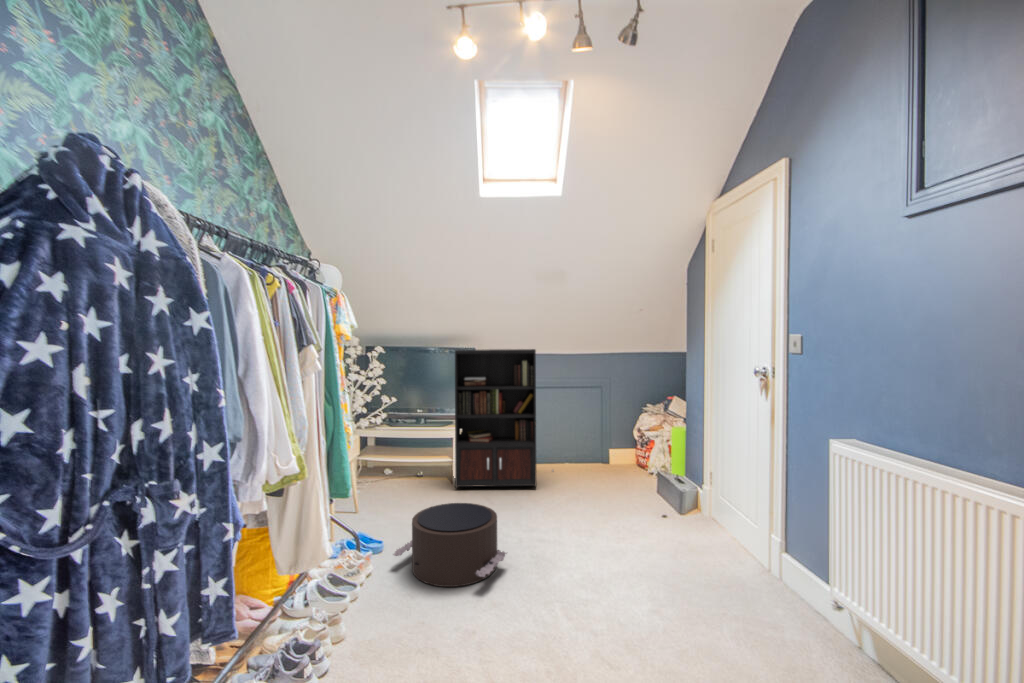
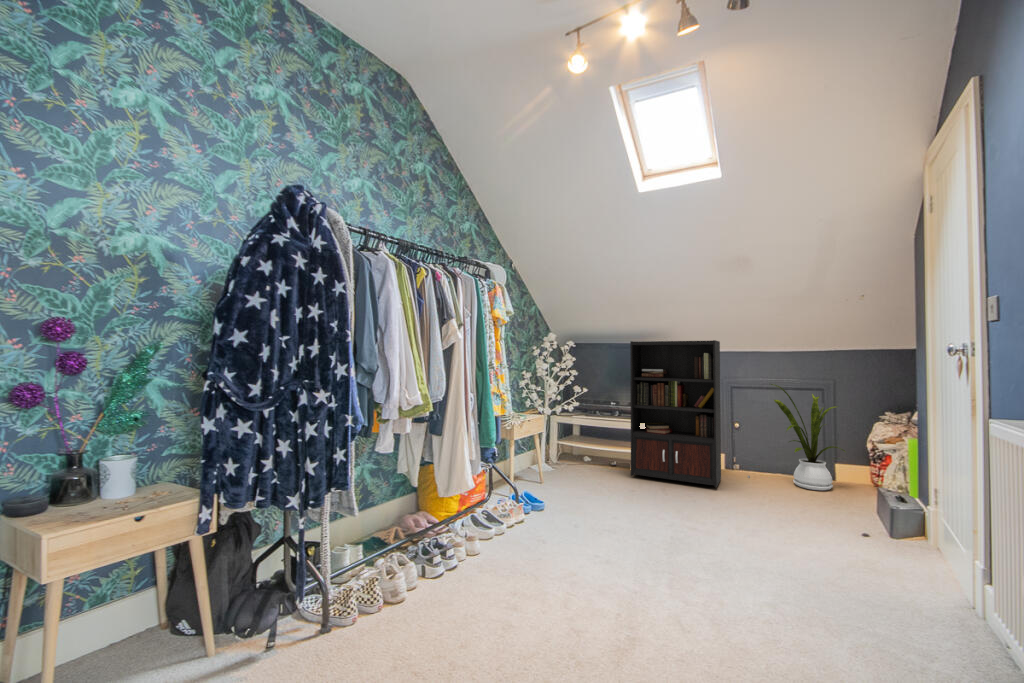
house plant: none [570,386,624,475] -> present [771,384,845,490]
pouf: present [393,503,507,587] -> none [540,476,640,547]

